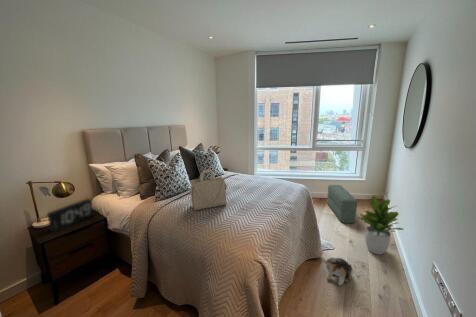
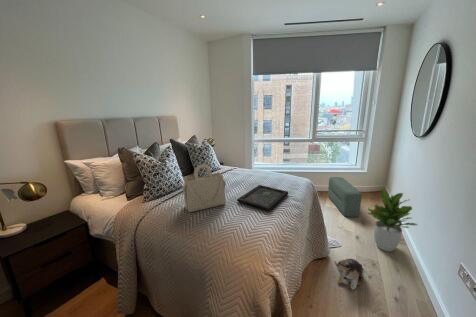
tray: none [237,189,283,210] -> present [237,185,288,210]
alarm clock: present [47,199,93,232] -> none [10,201,72,243]

